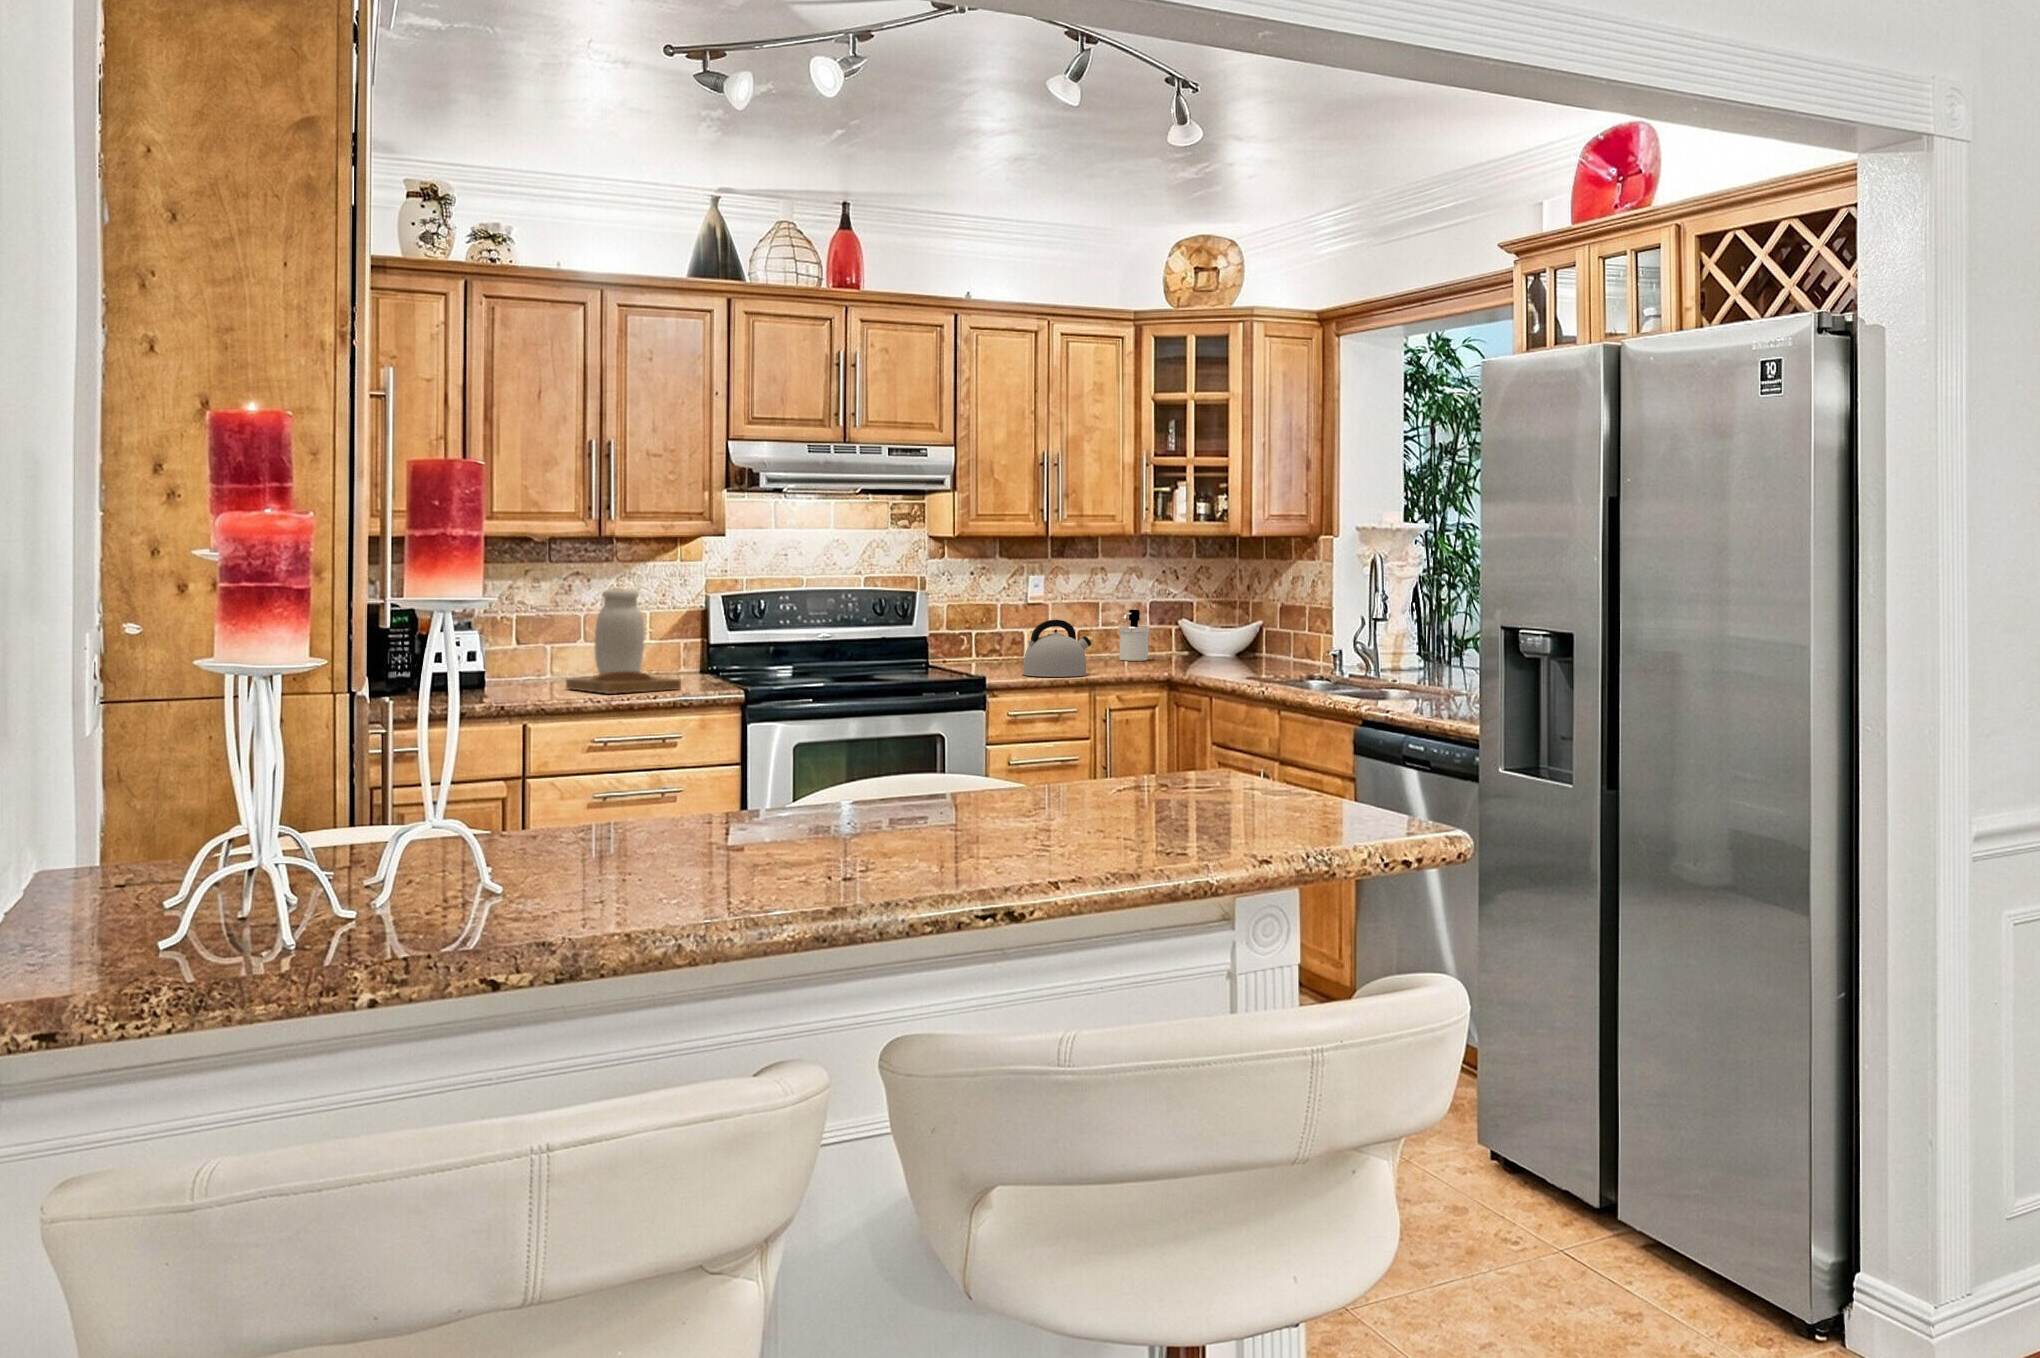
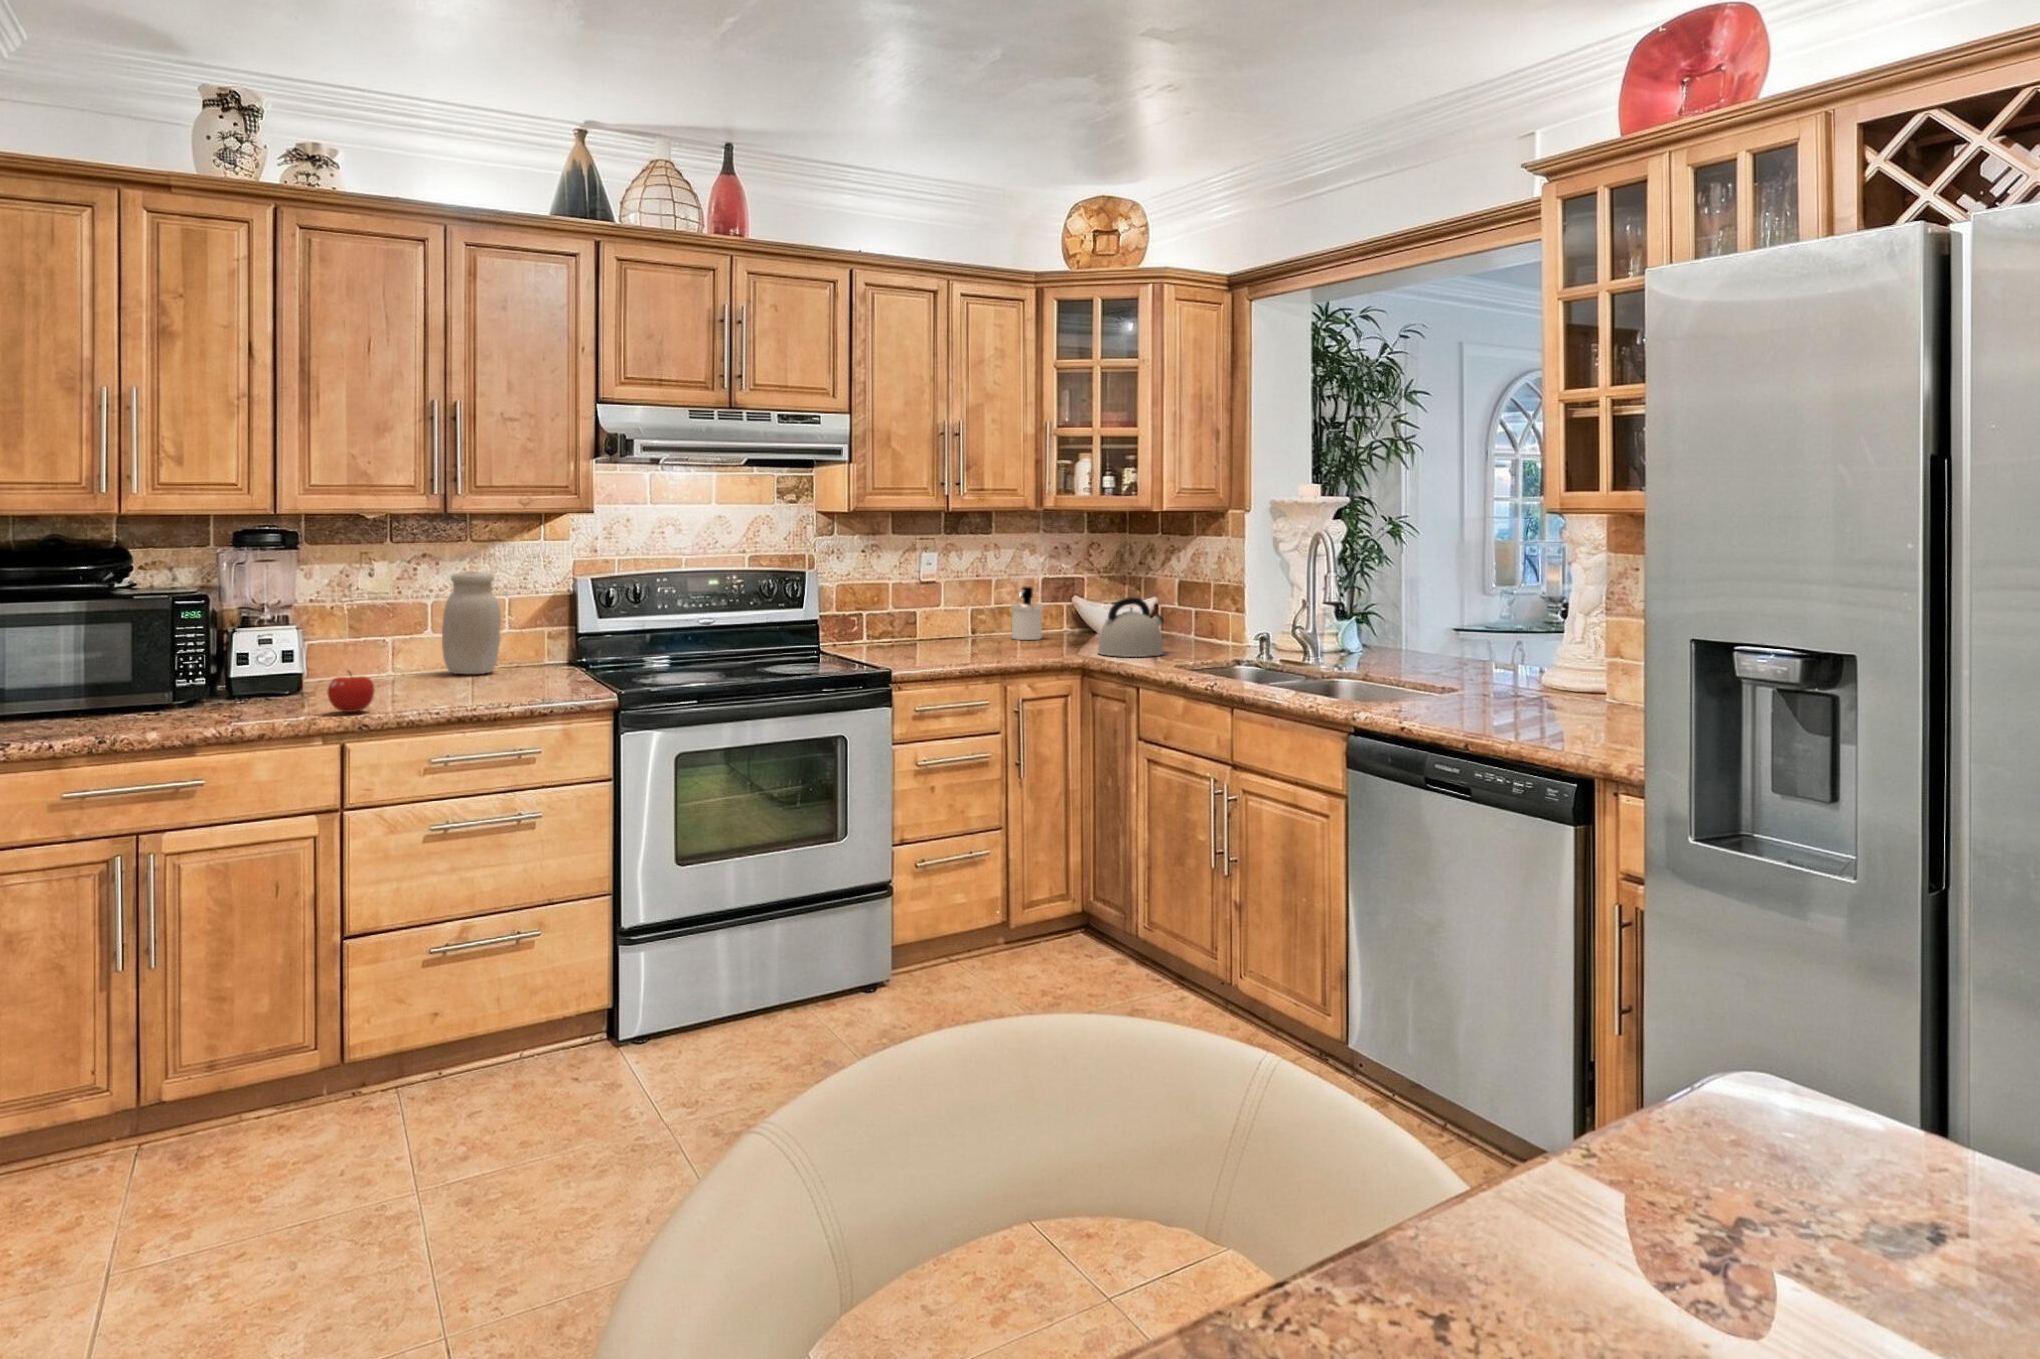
kettle: present [1022,620,1091,677] -> present [1098,598,1164,657]
fruit: none [514,664,550,698] -> present [327,671,375,712]
tray: present [566,671,681,694] -> none [400,672,540,702]

